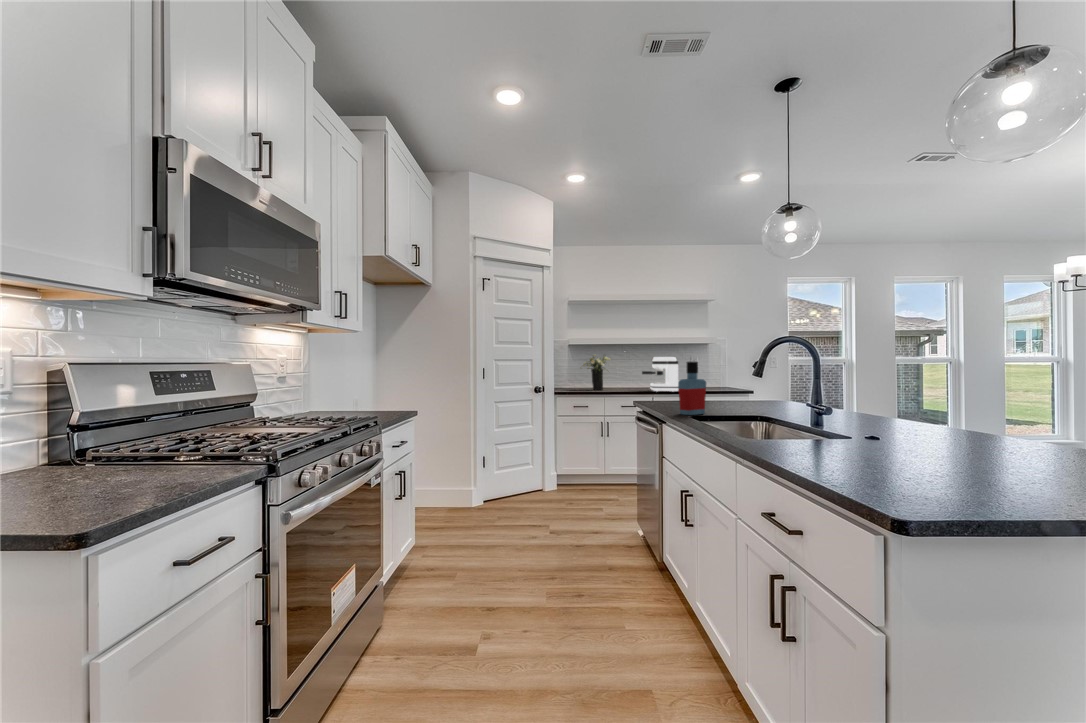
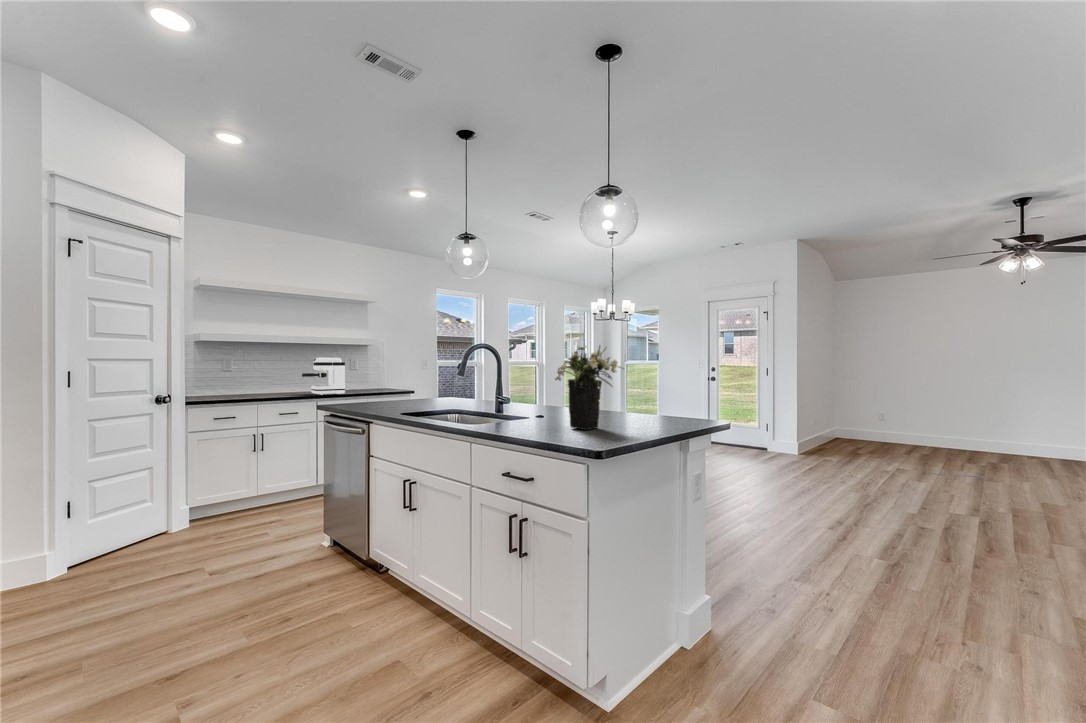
flower arrangement: present [580,355,611,390] -> present [555,346,623,430]
bottle: present [678,362,706,415] -> none [385,362,409,412]

